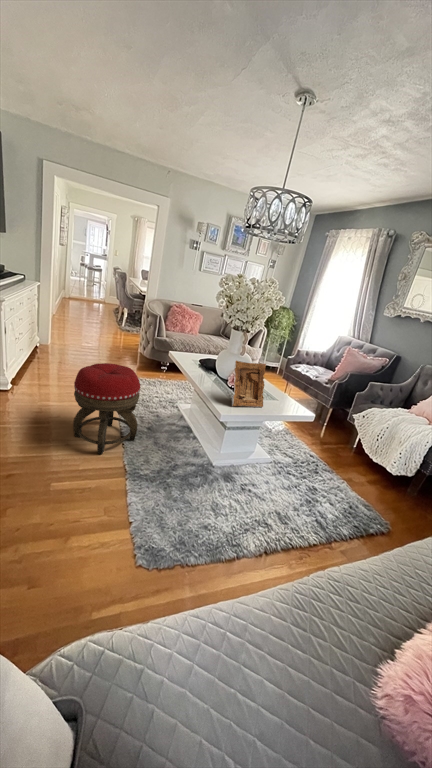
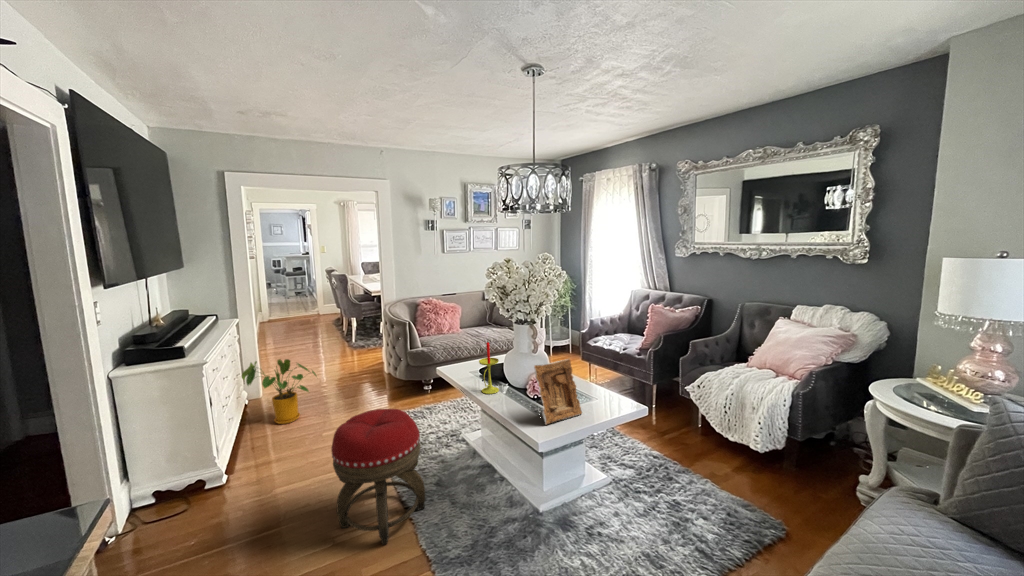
house plant: none [35,315,88,364] -> present [242,359,316,424]
candle: none [195,337,213,377] -> present [479,342,499,394]

